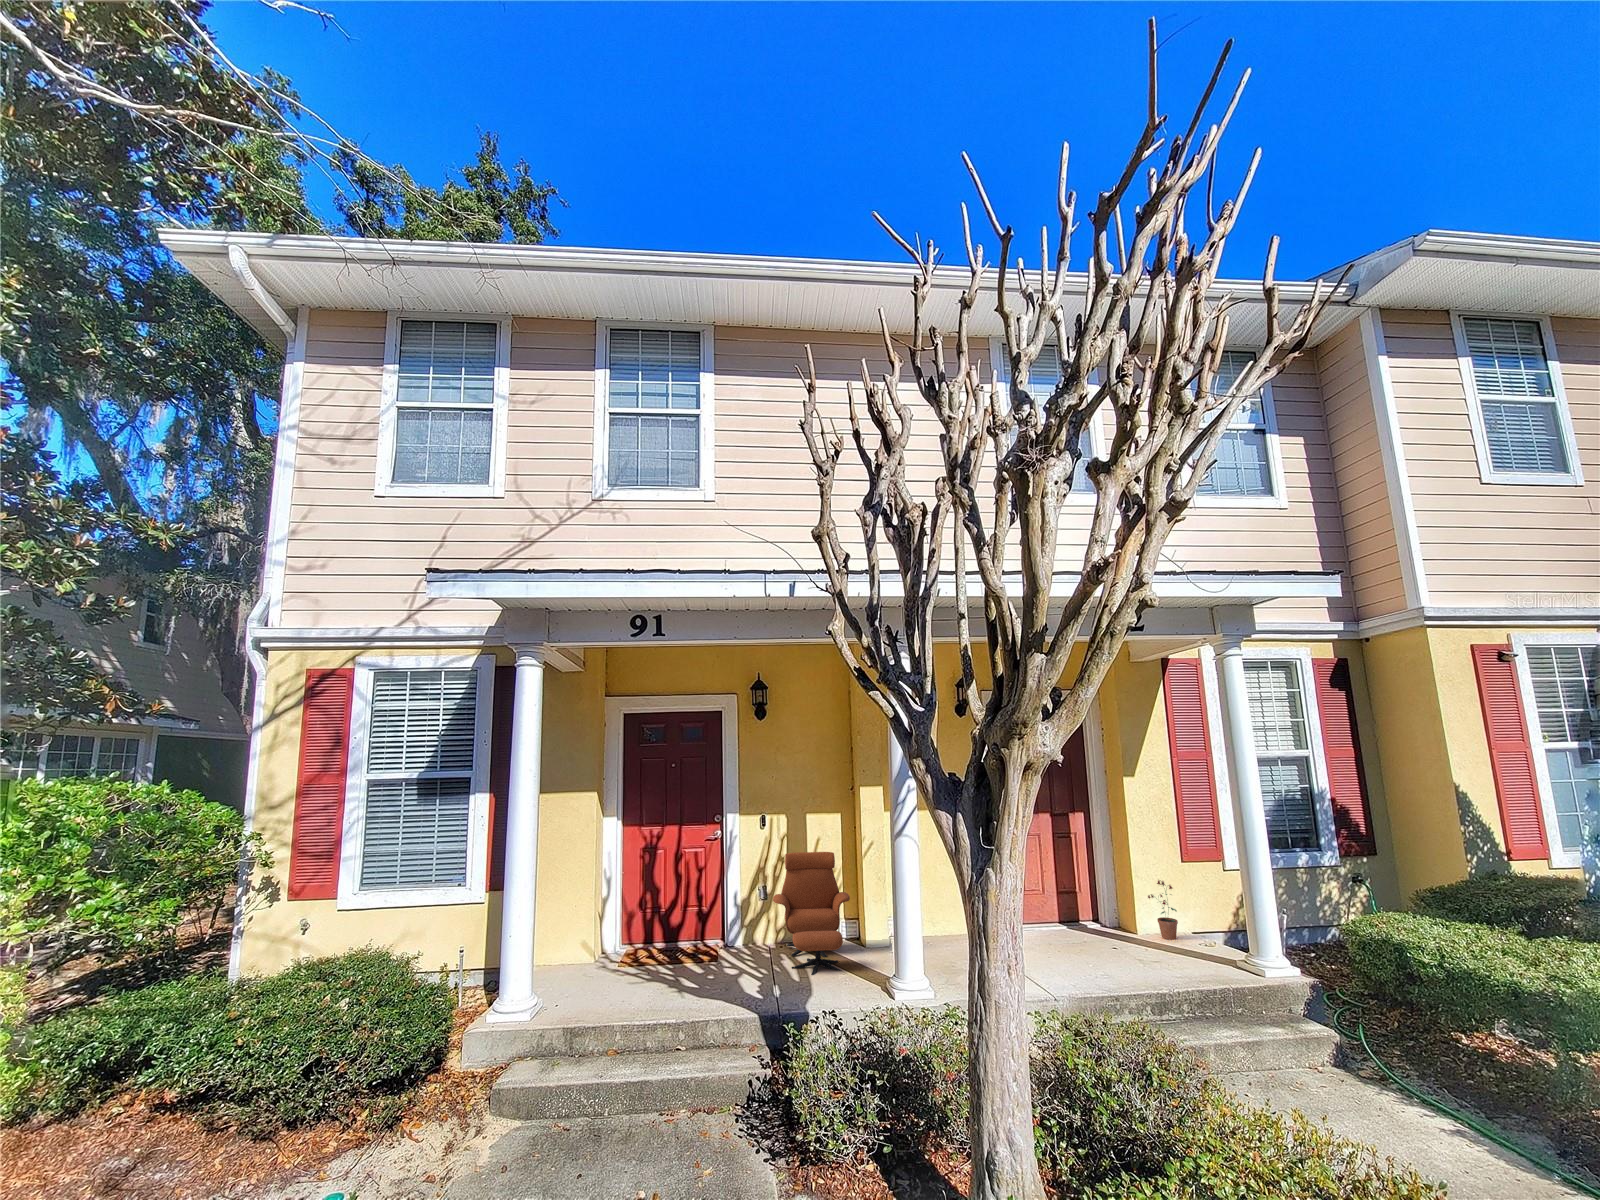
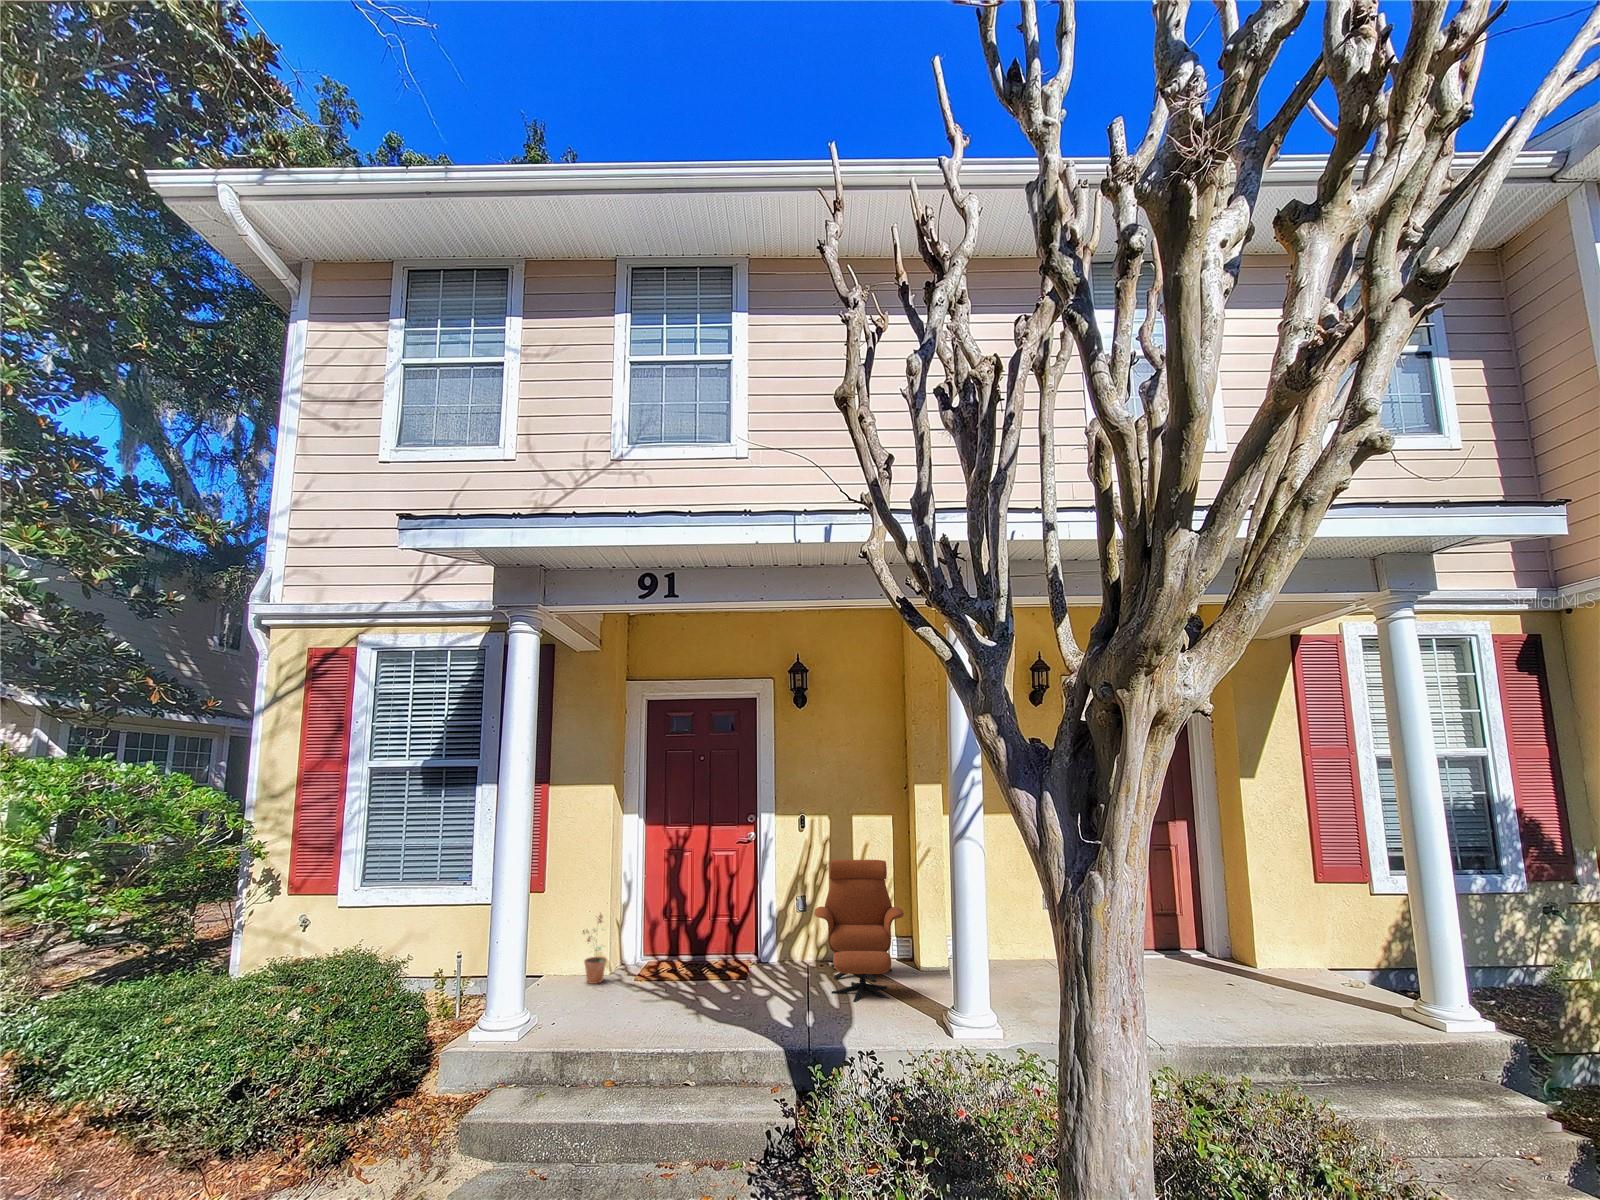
potted plant: present [1148,880,1178,940] -> present [583,913,607,984]

